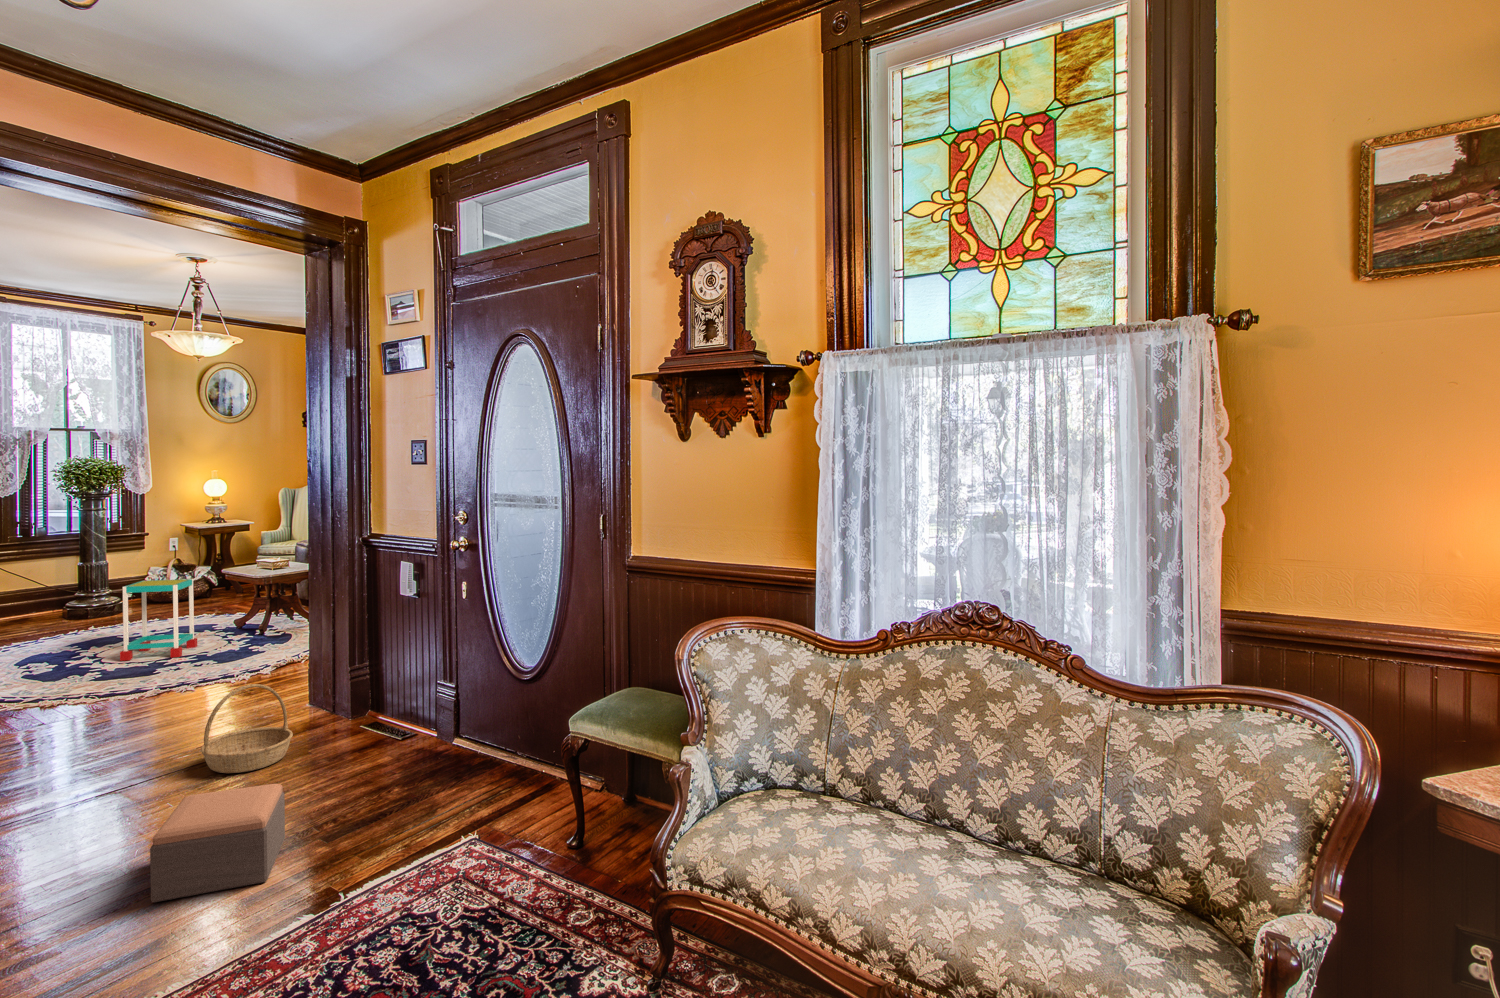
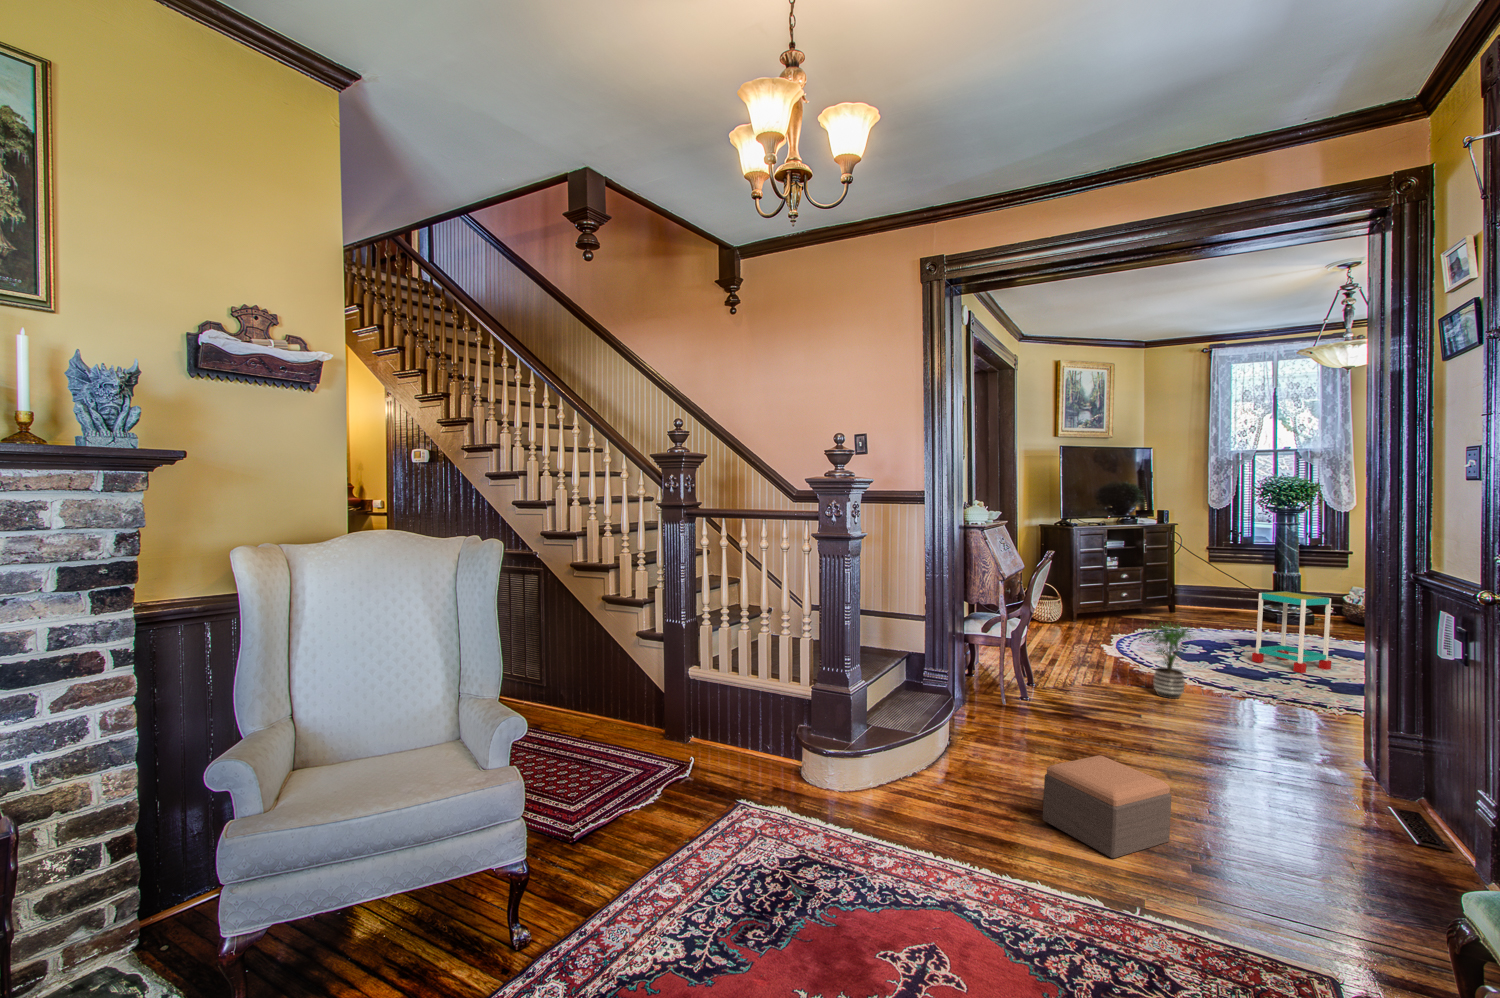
potted plant: none [36,636,123,729] -> present [1140,622,1191,699]
basket: present [201,684,293,773] -> none [1186,694,1280,786]

